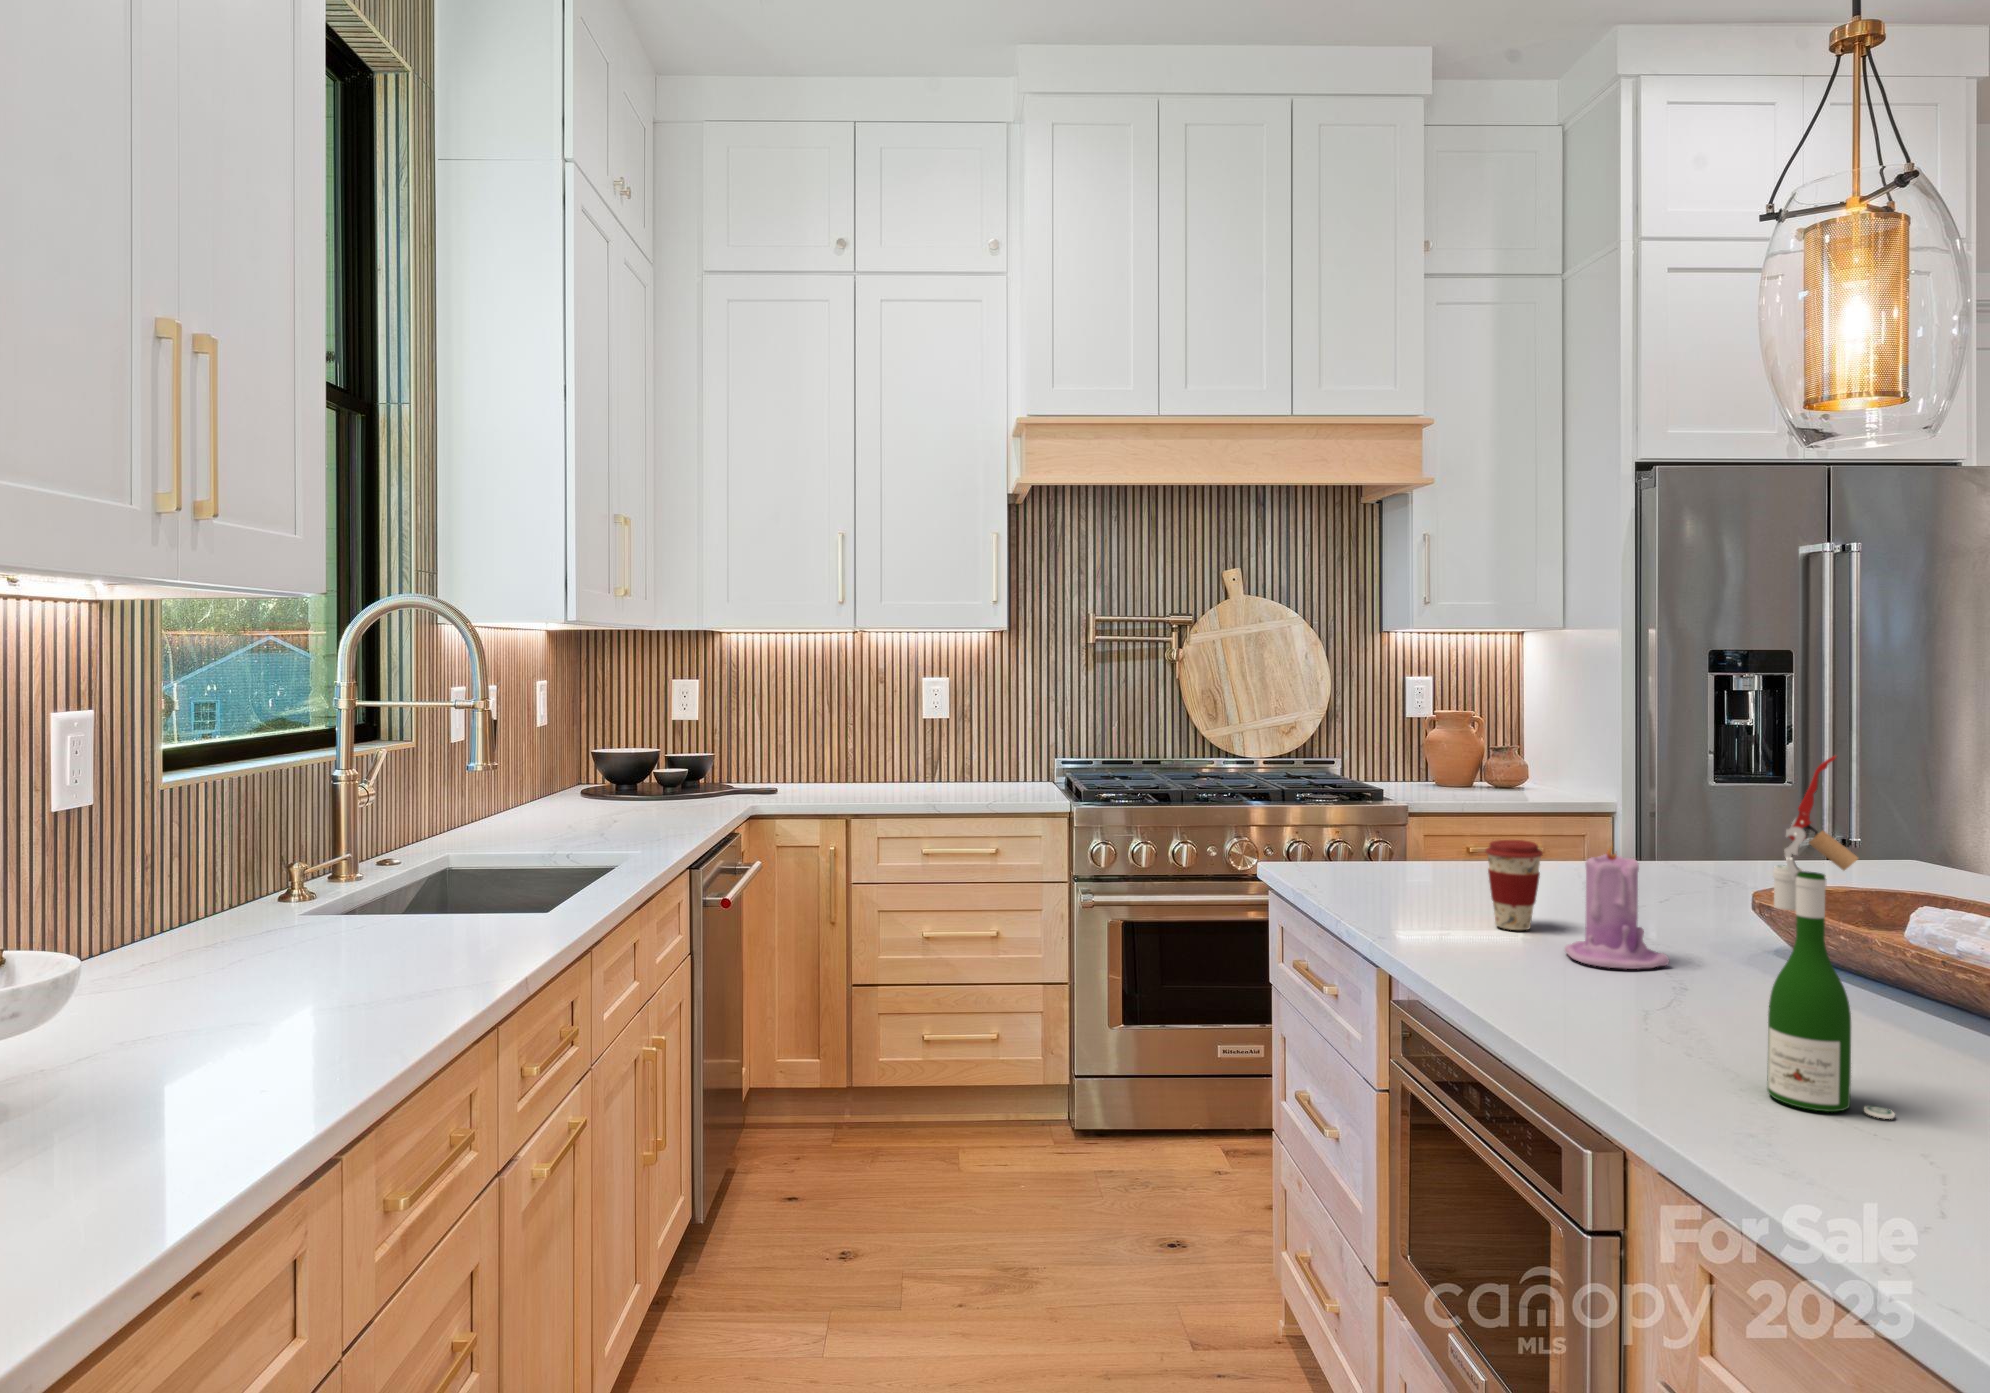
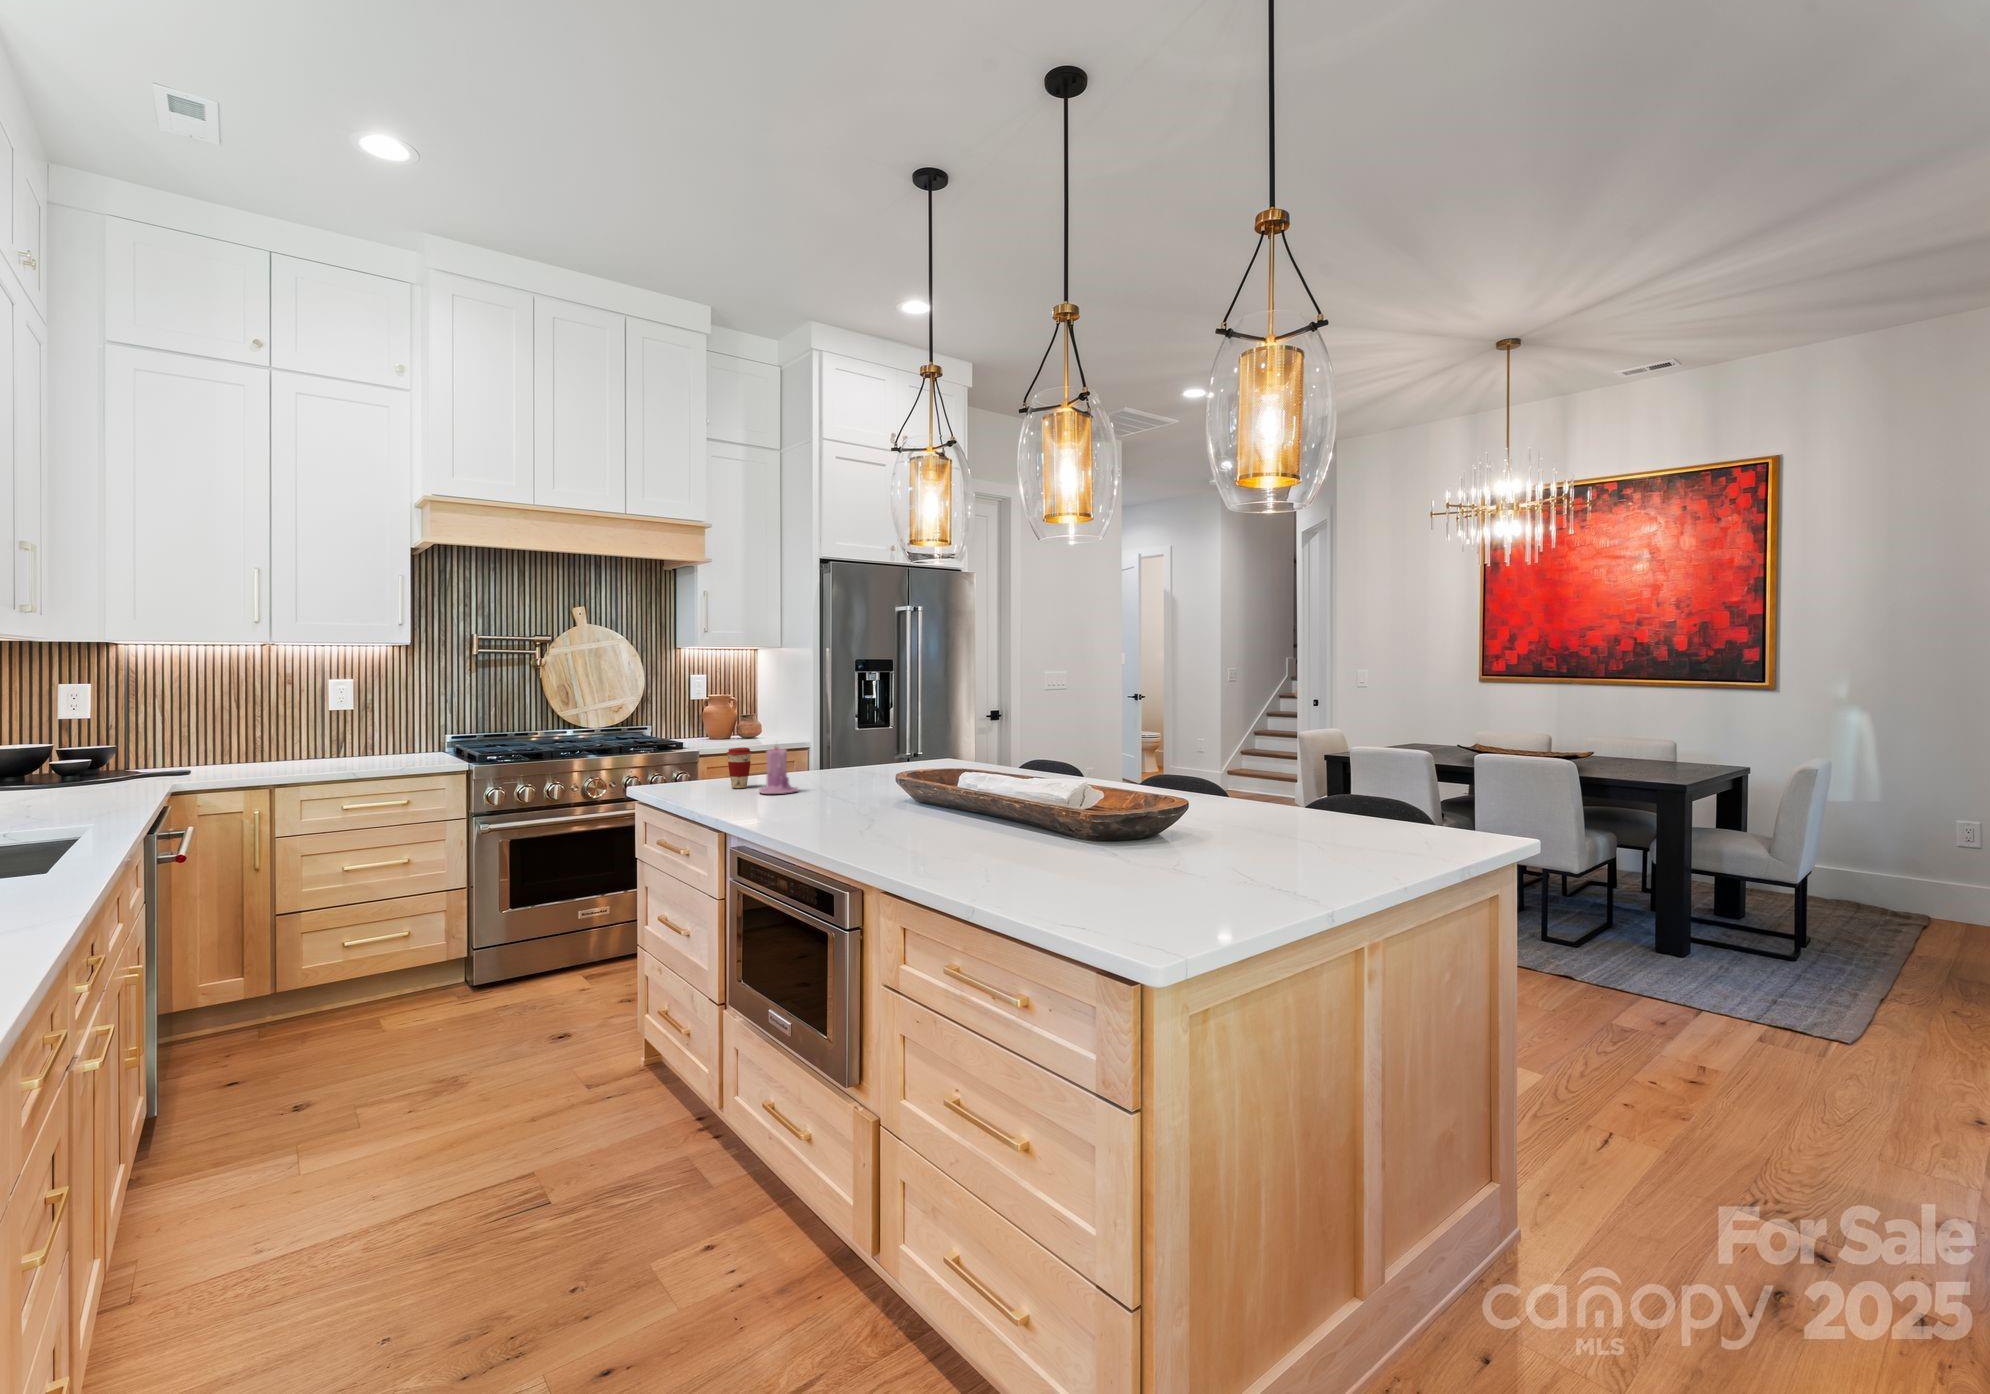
wine bottle: present [1767,756,1895,1119] -> none [812,696,847,816]

